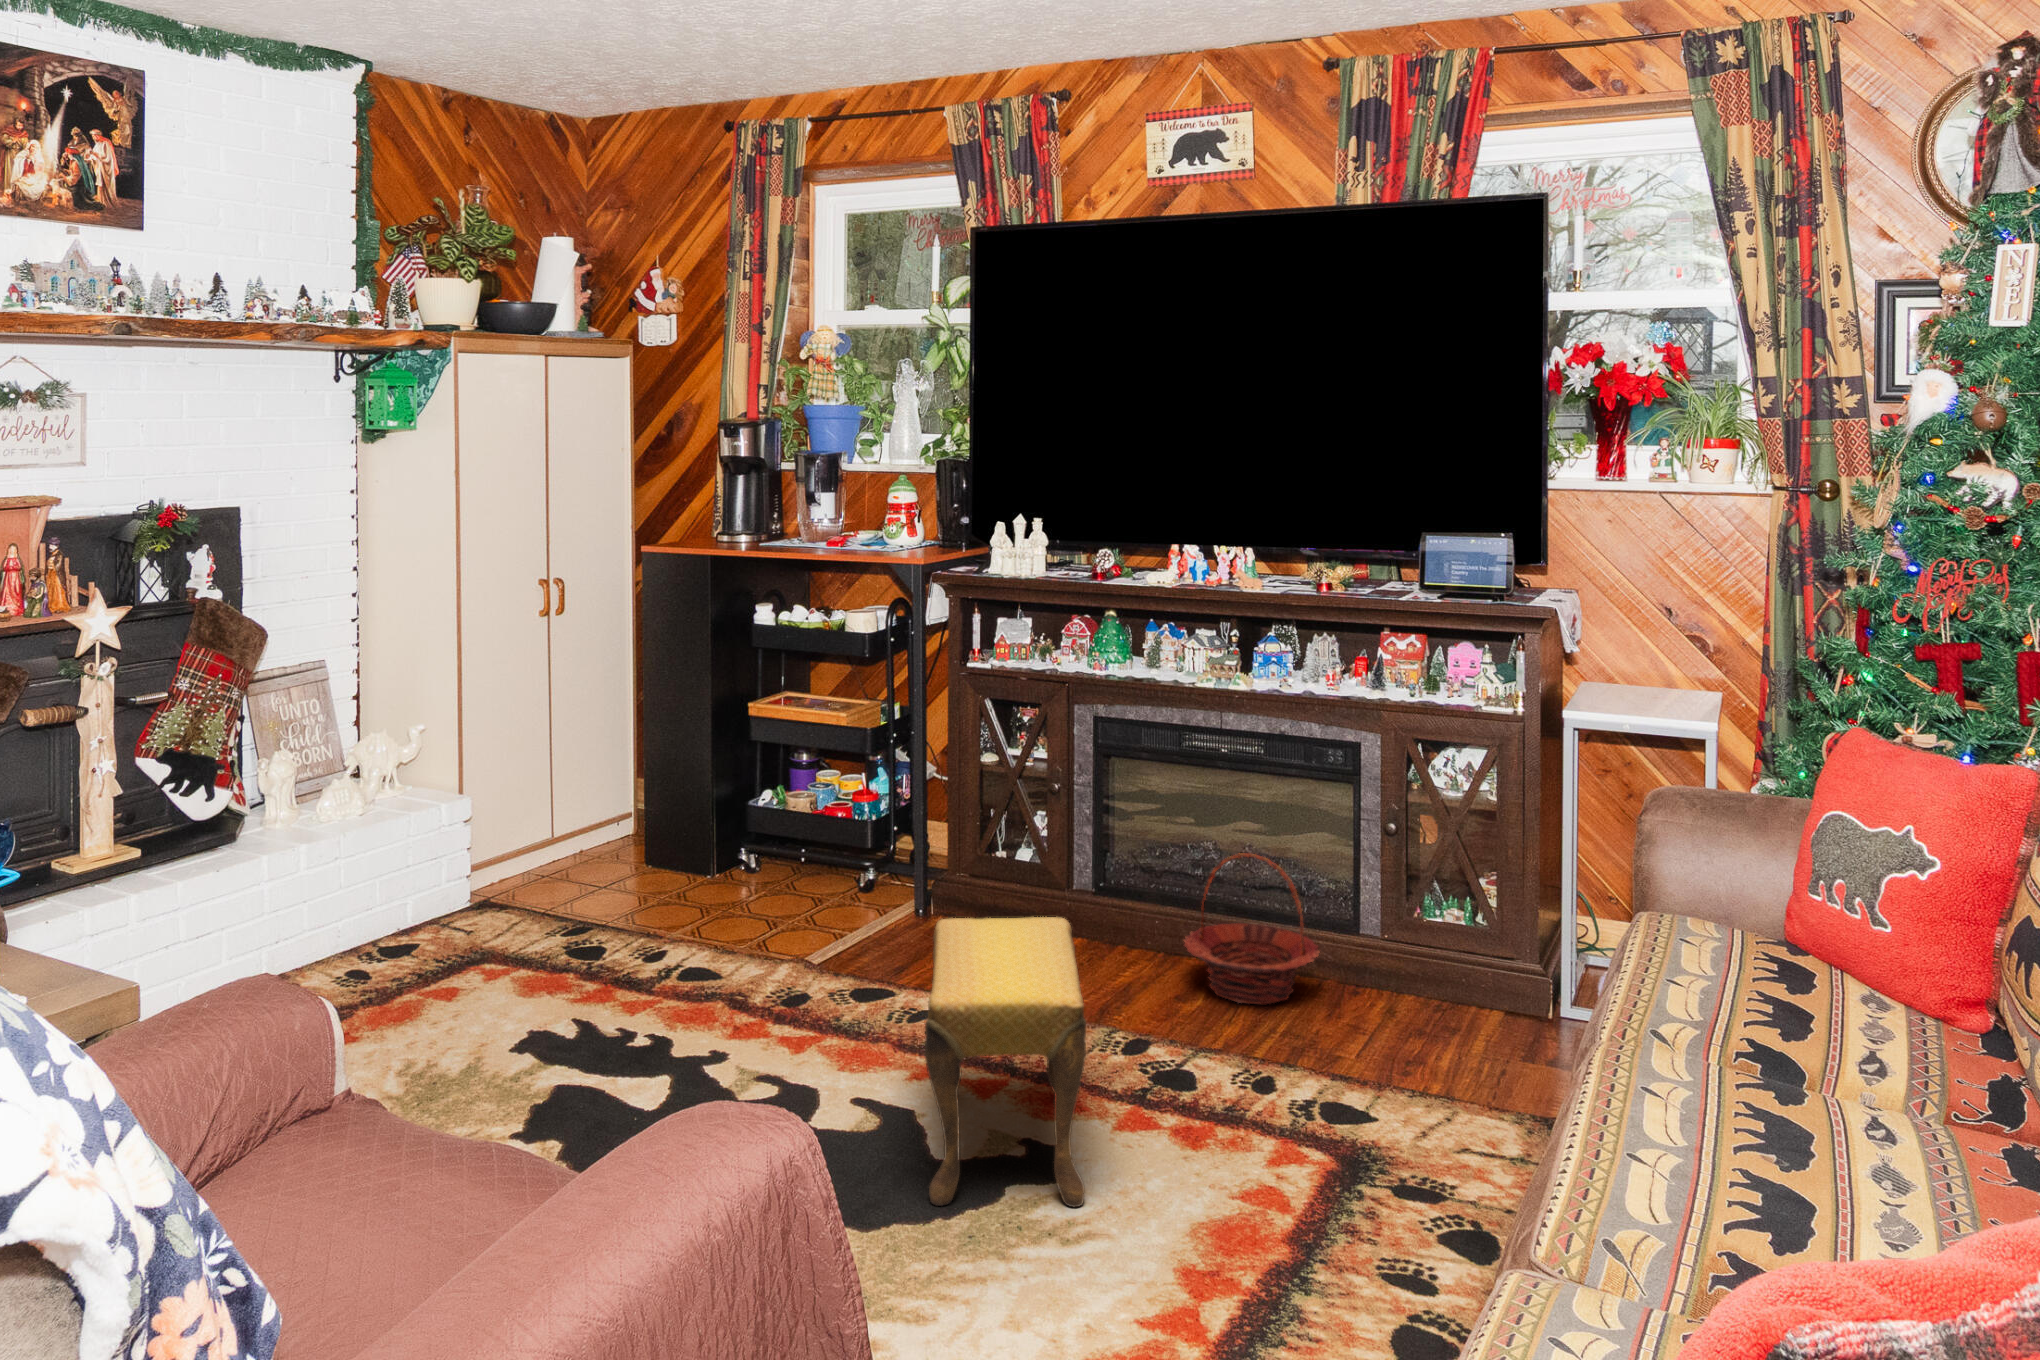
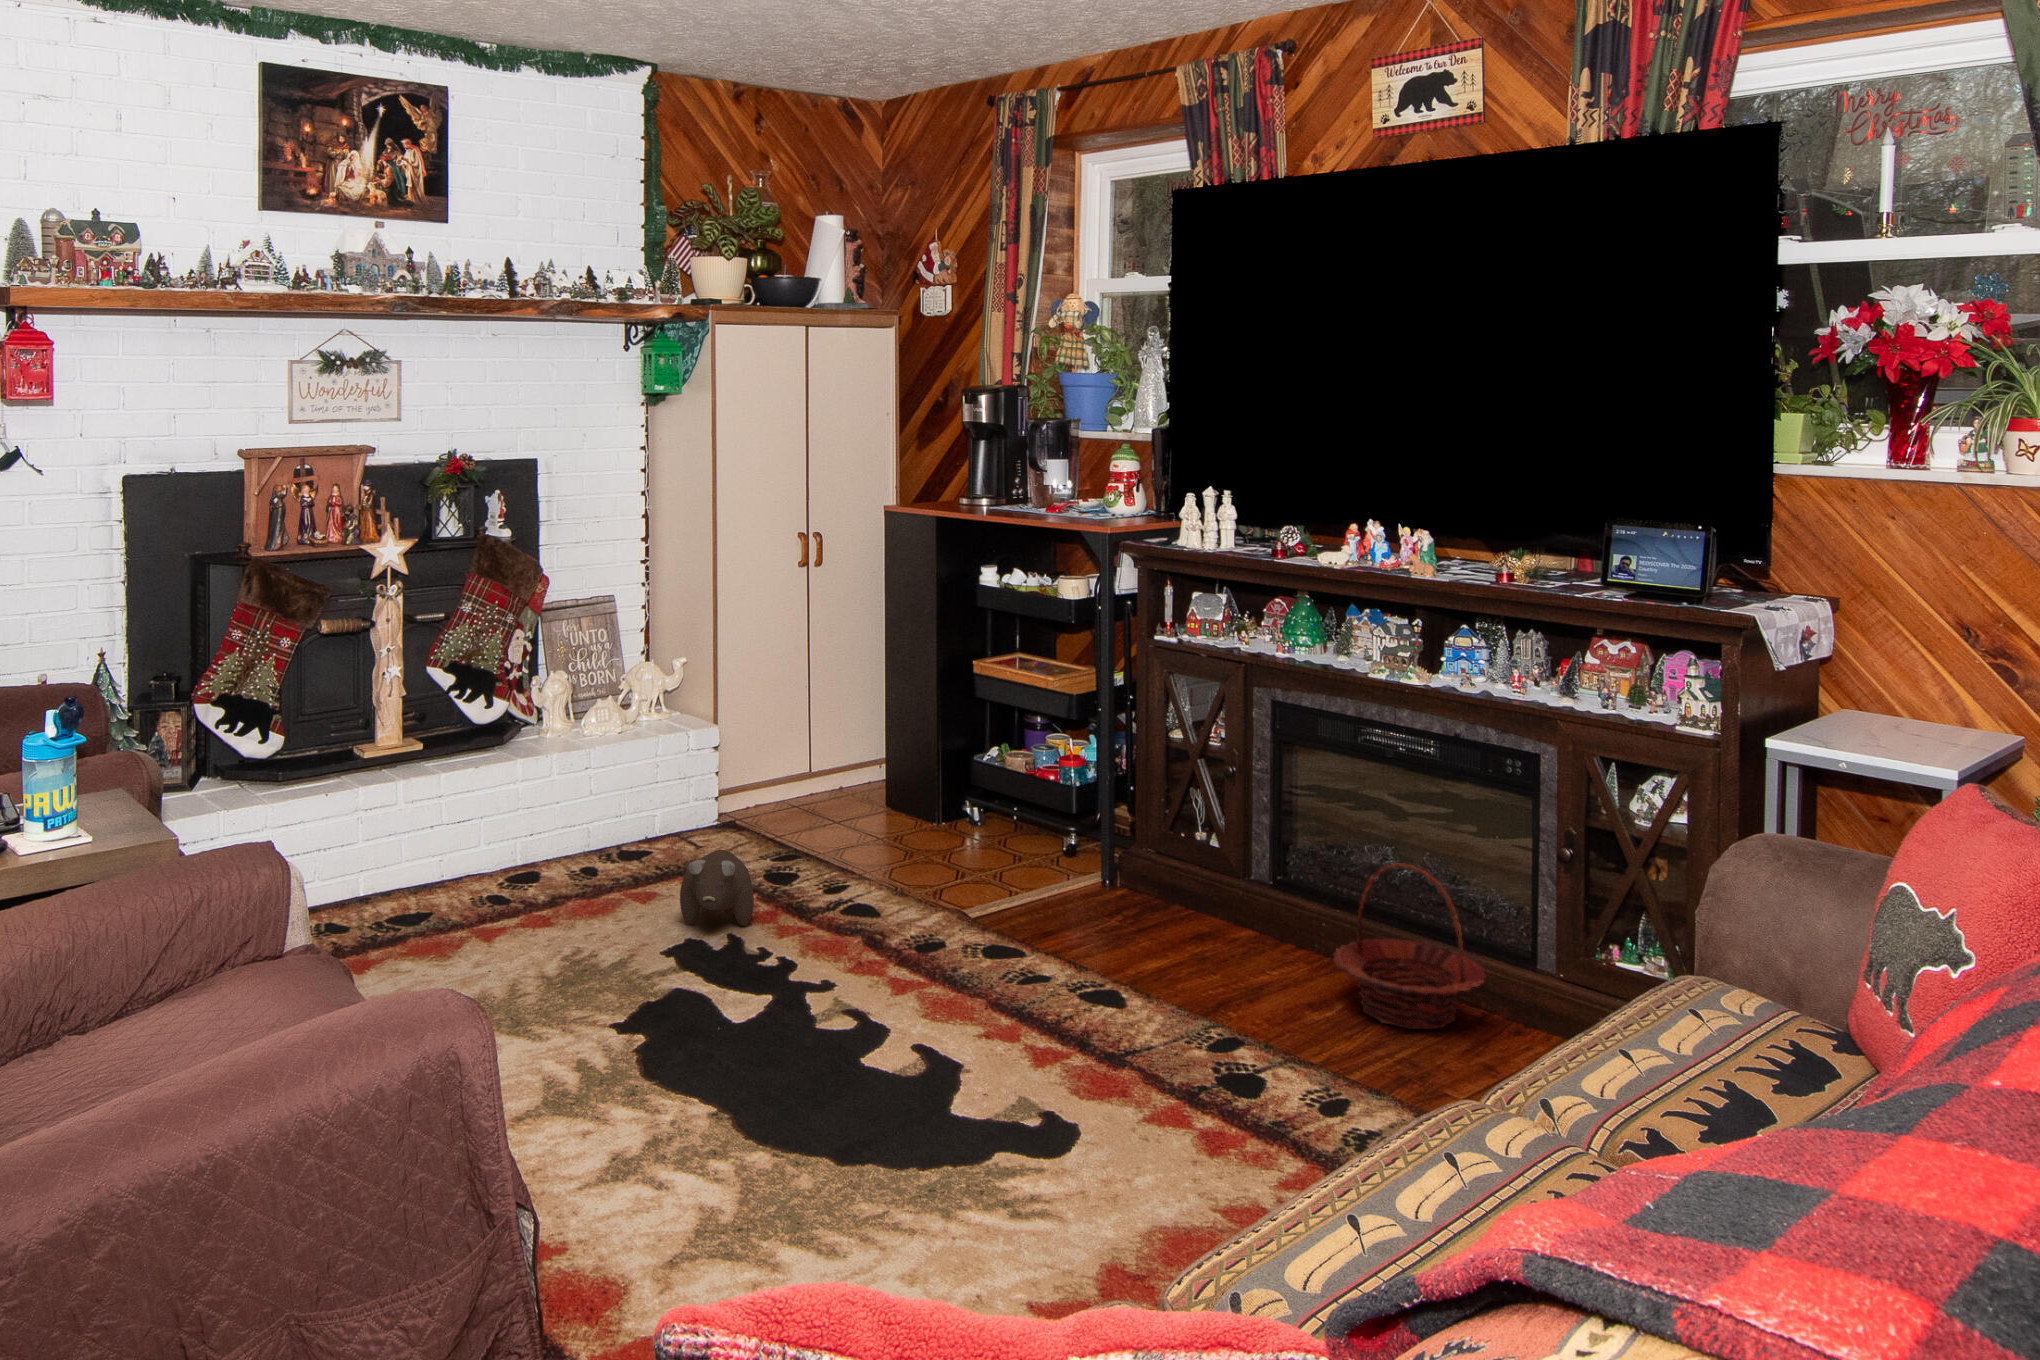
footstool: present [925,917,1086,1207] -> none [926,882,1137,1179]
plush toy: none [507,925,590,1012] -> present [680,850,754,926]

